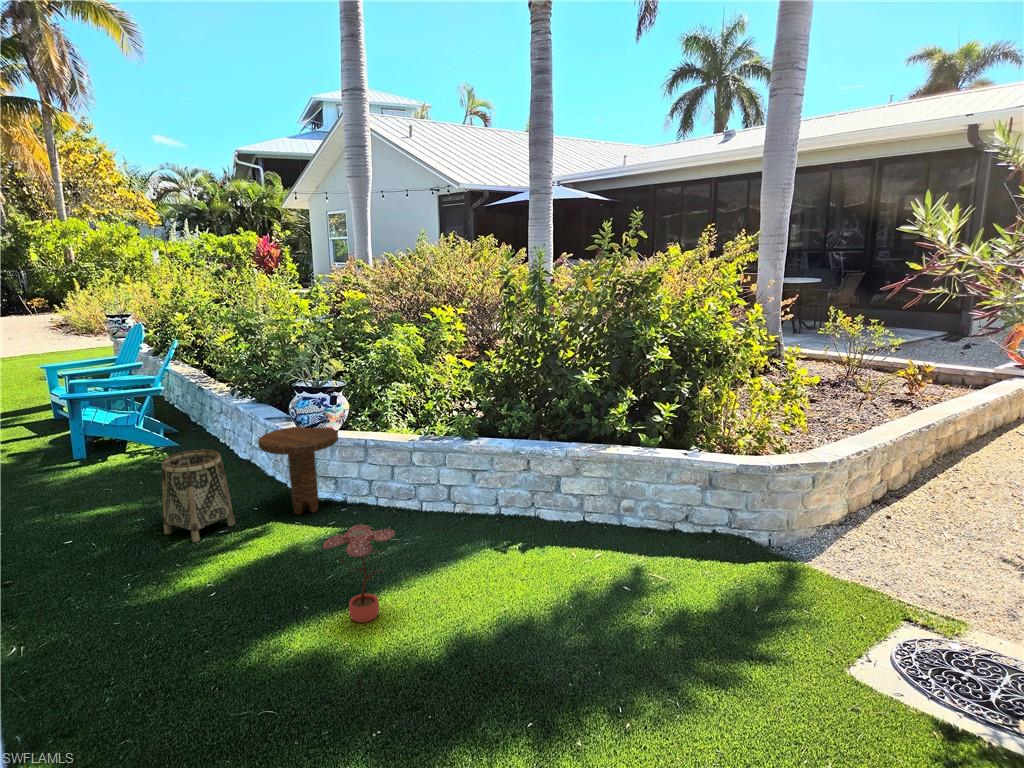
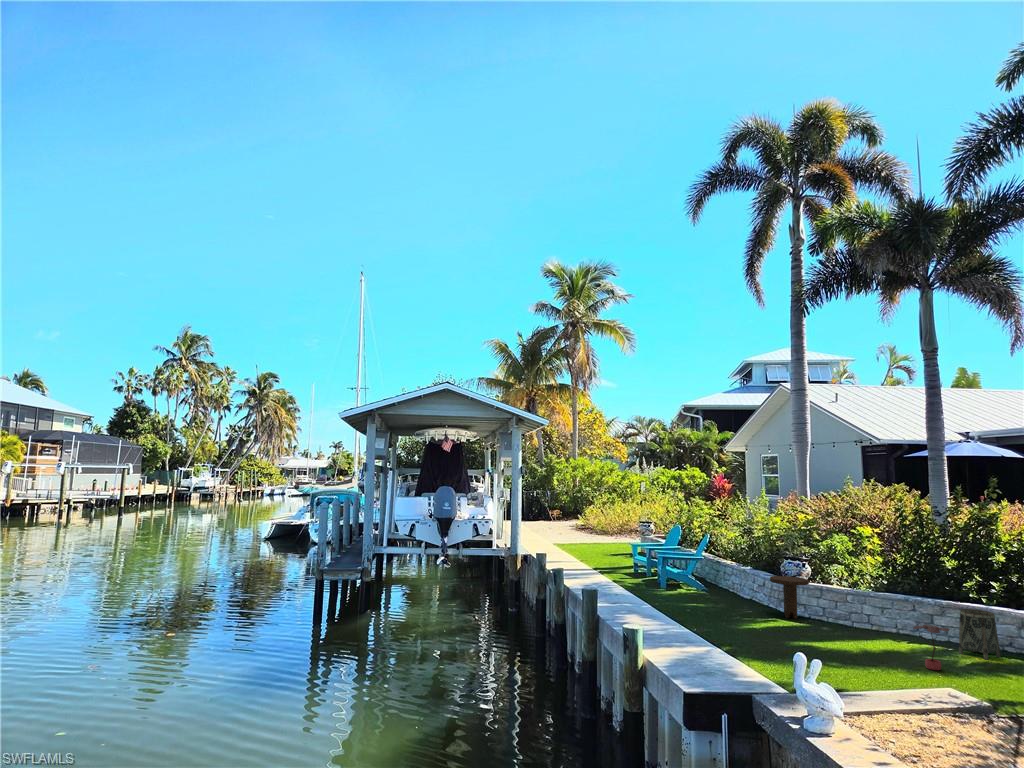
basket: present [162,450,235,542] -> present [959,609,1000,660]
potted plant: present [323,525,395,623] -> present [913,625,949,670]

